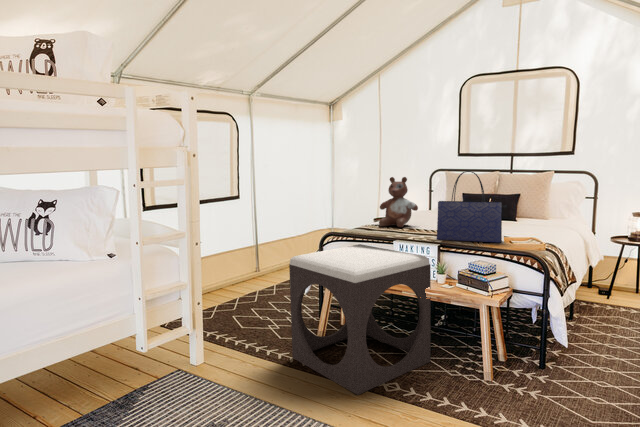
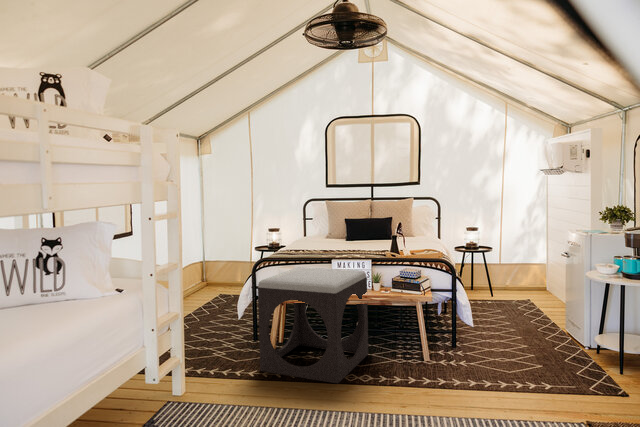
tote bag: present [437,171,507,242] -> none [358,205,408,259]
stuffed bear: present [379,177,418,227] -> none [292,210,326,253]

